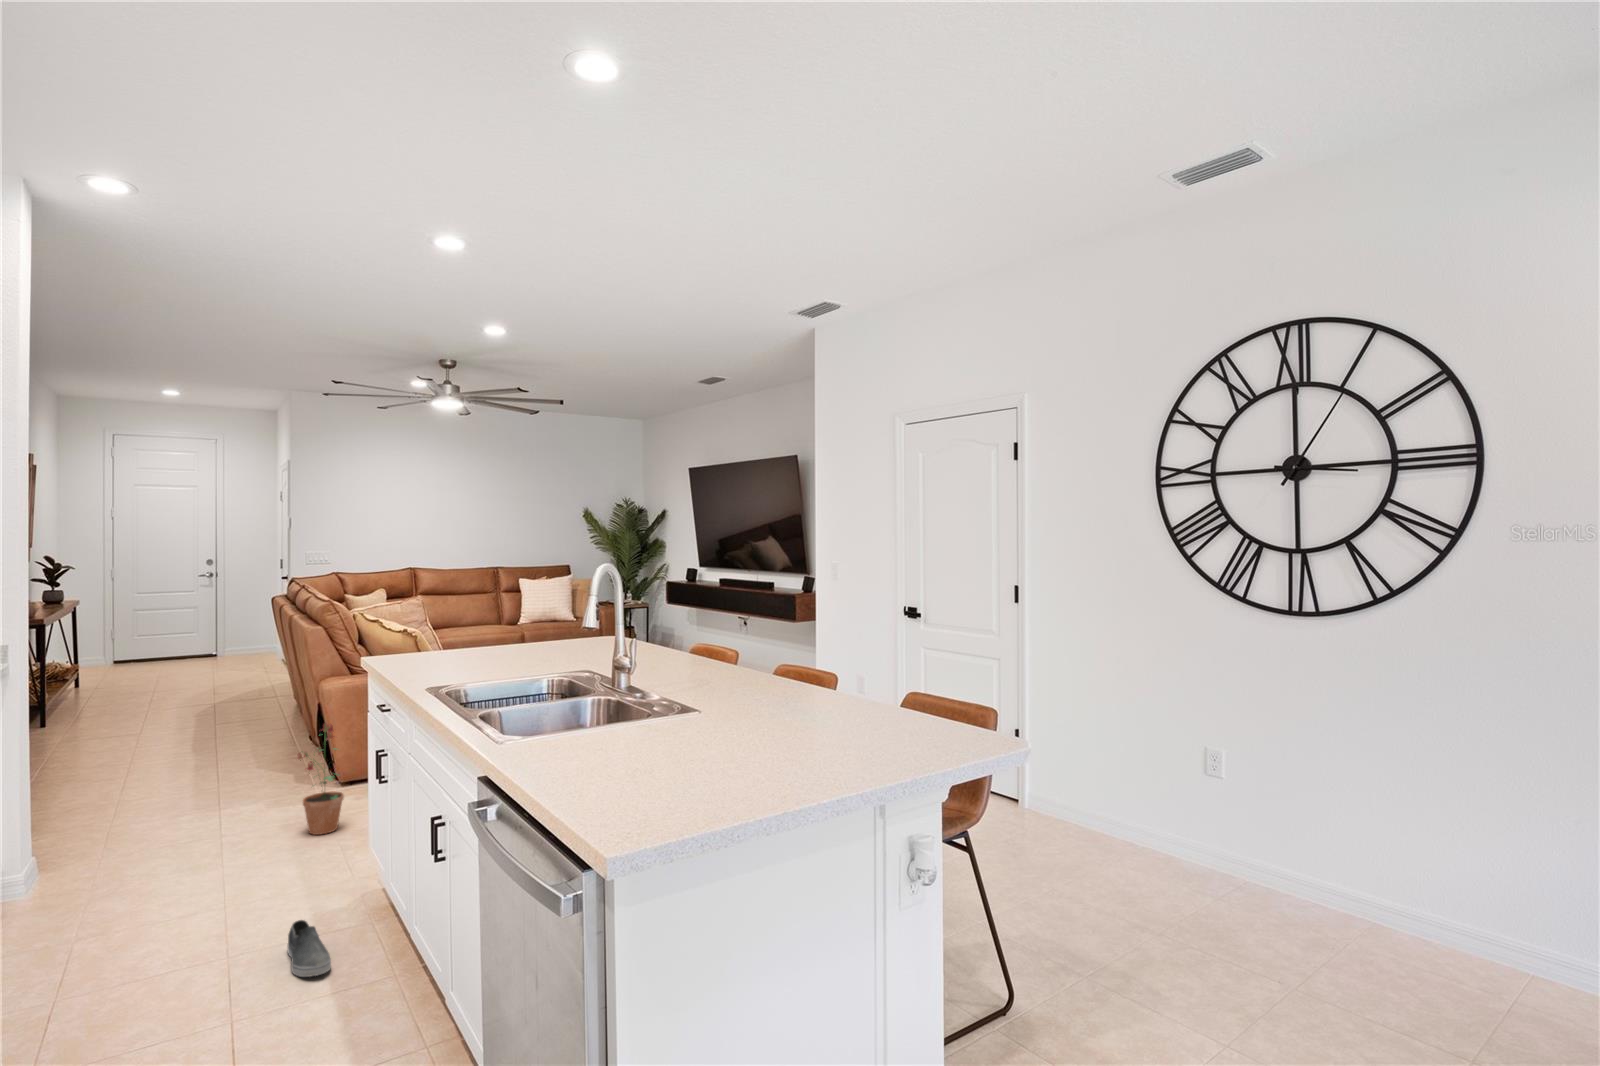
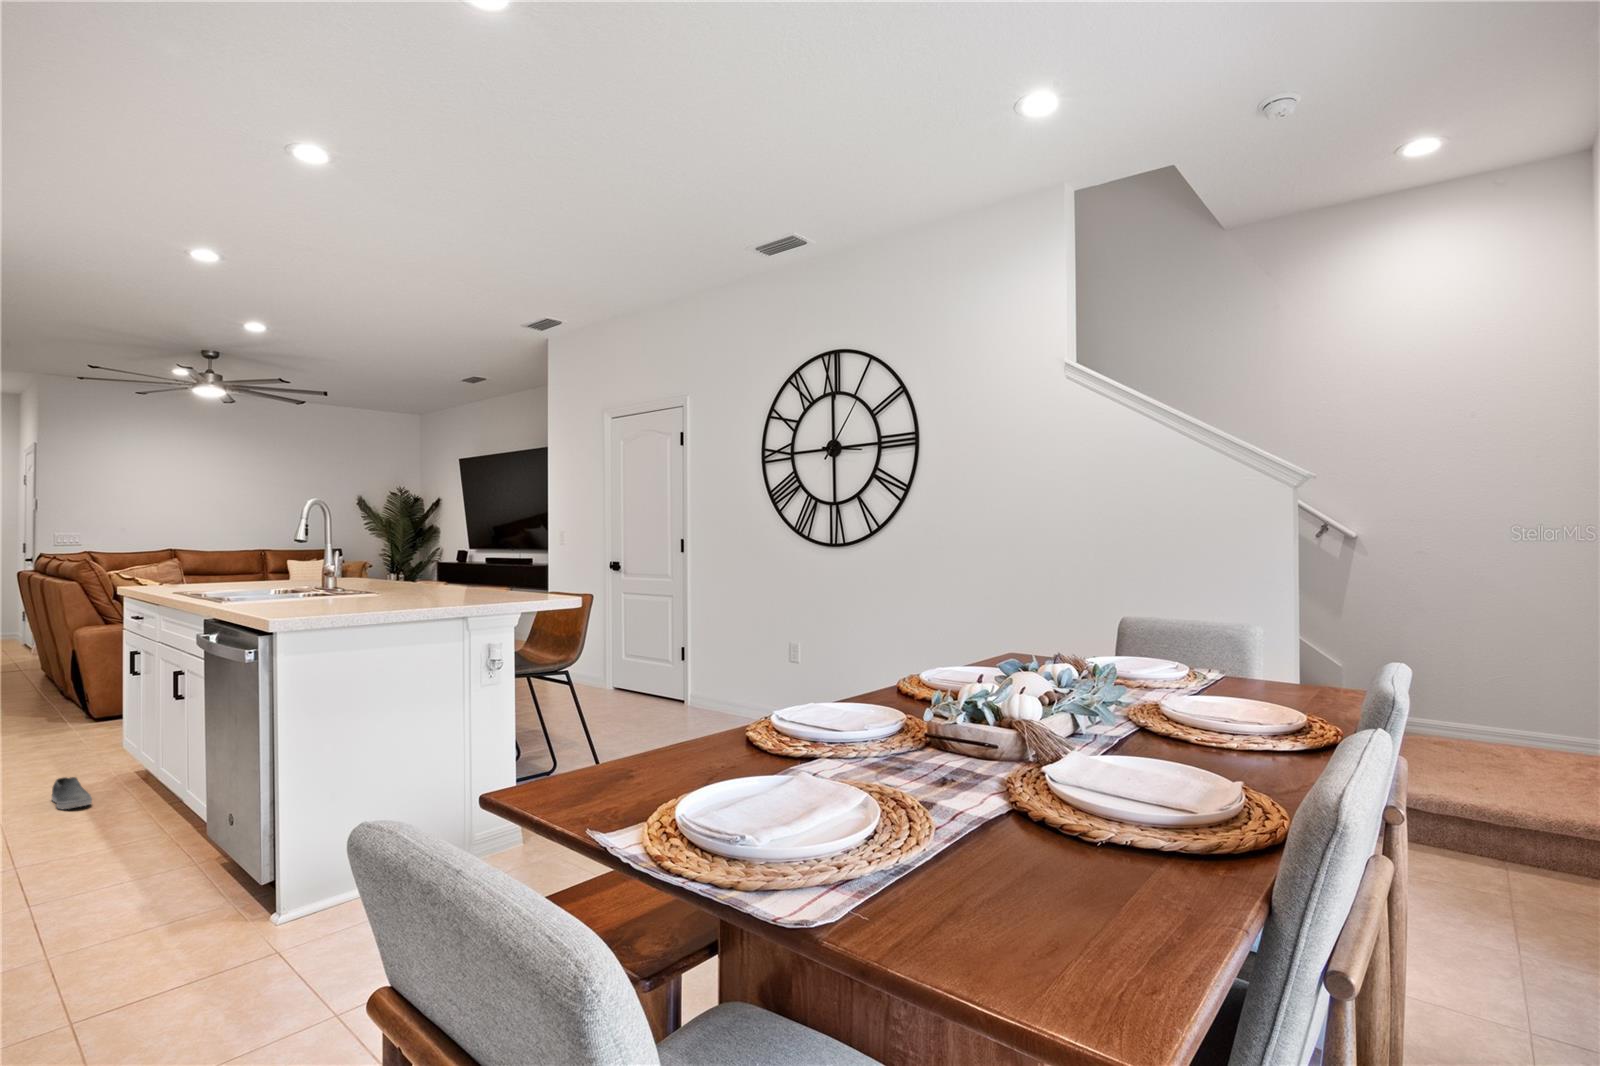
potted plant: present [298,723,344,835] -> none [52,654,100,746]

